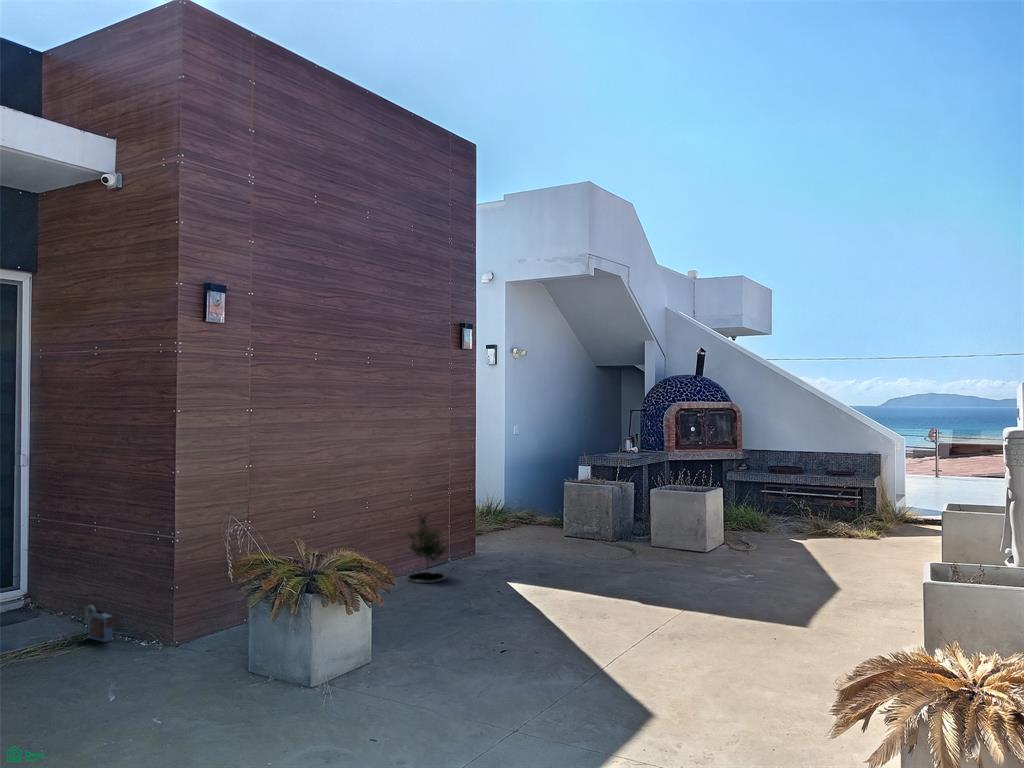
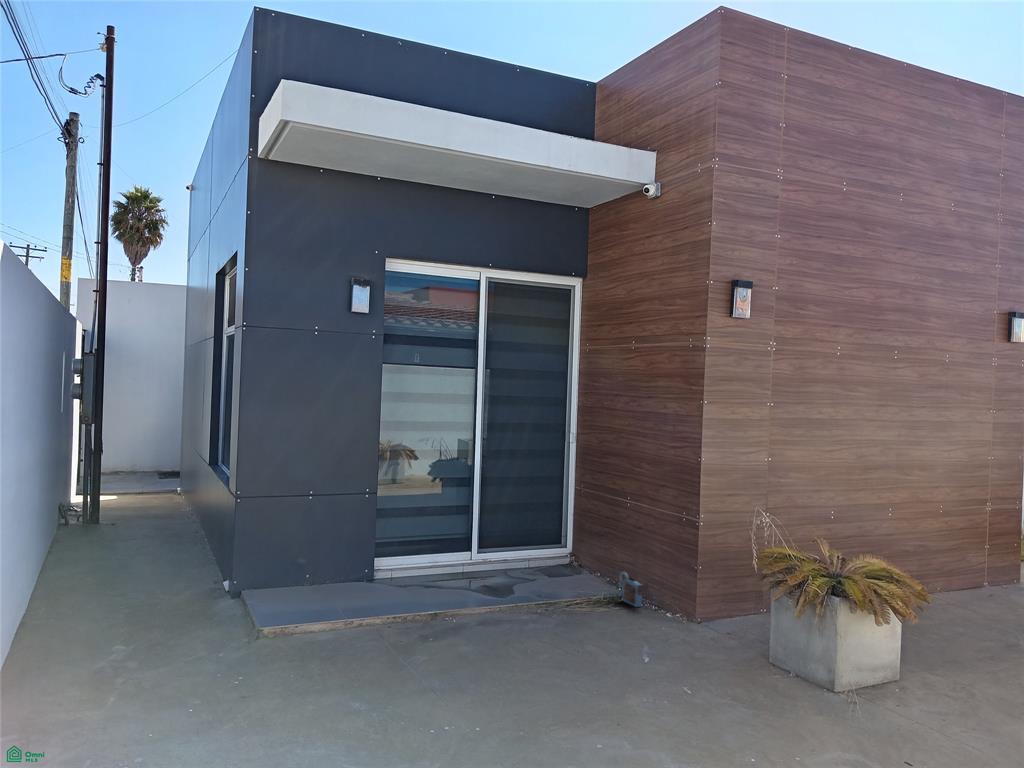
potted tree: present [407,513,448,583] -> none [933,525,995,613]

